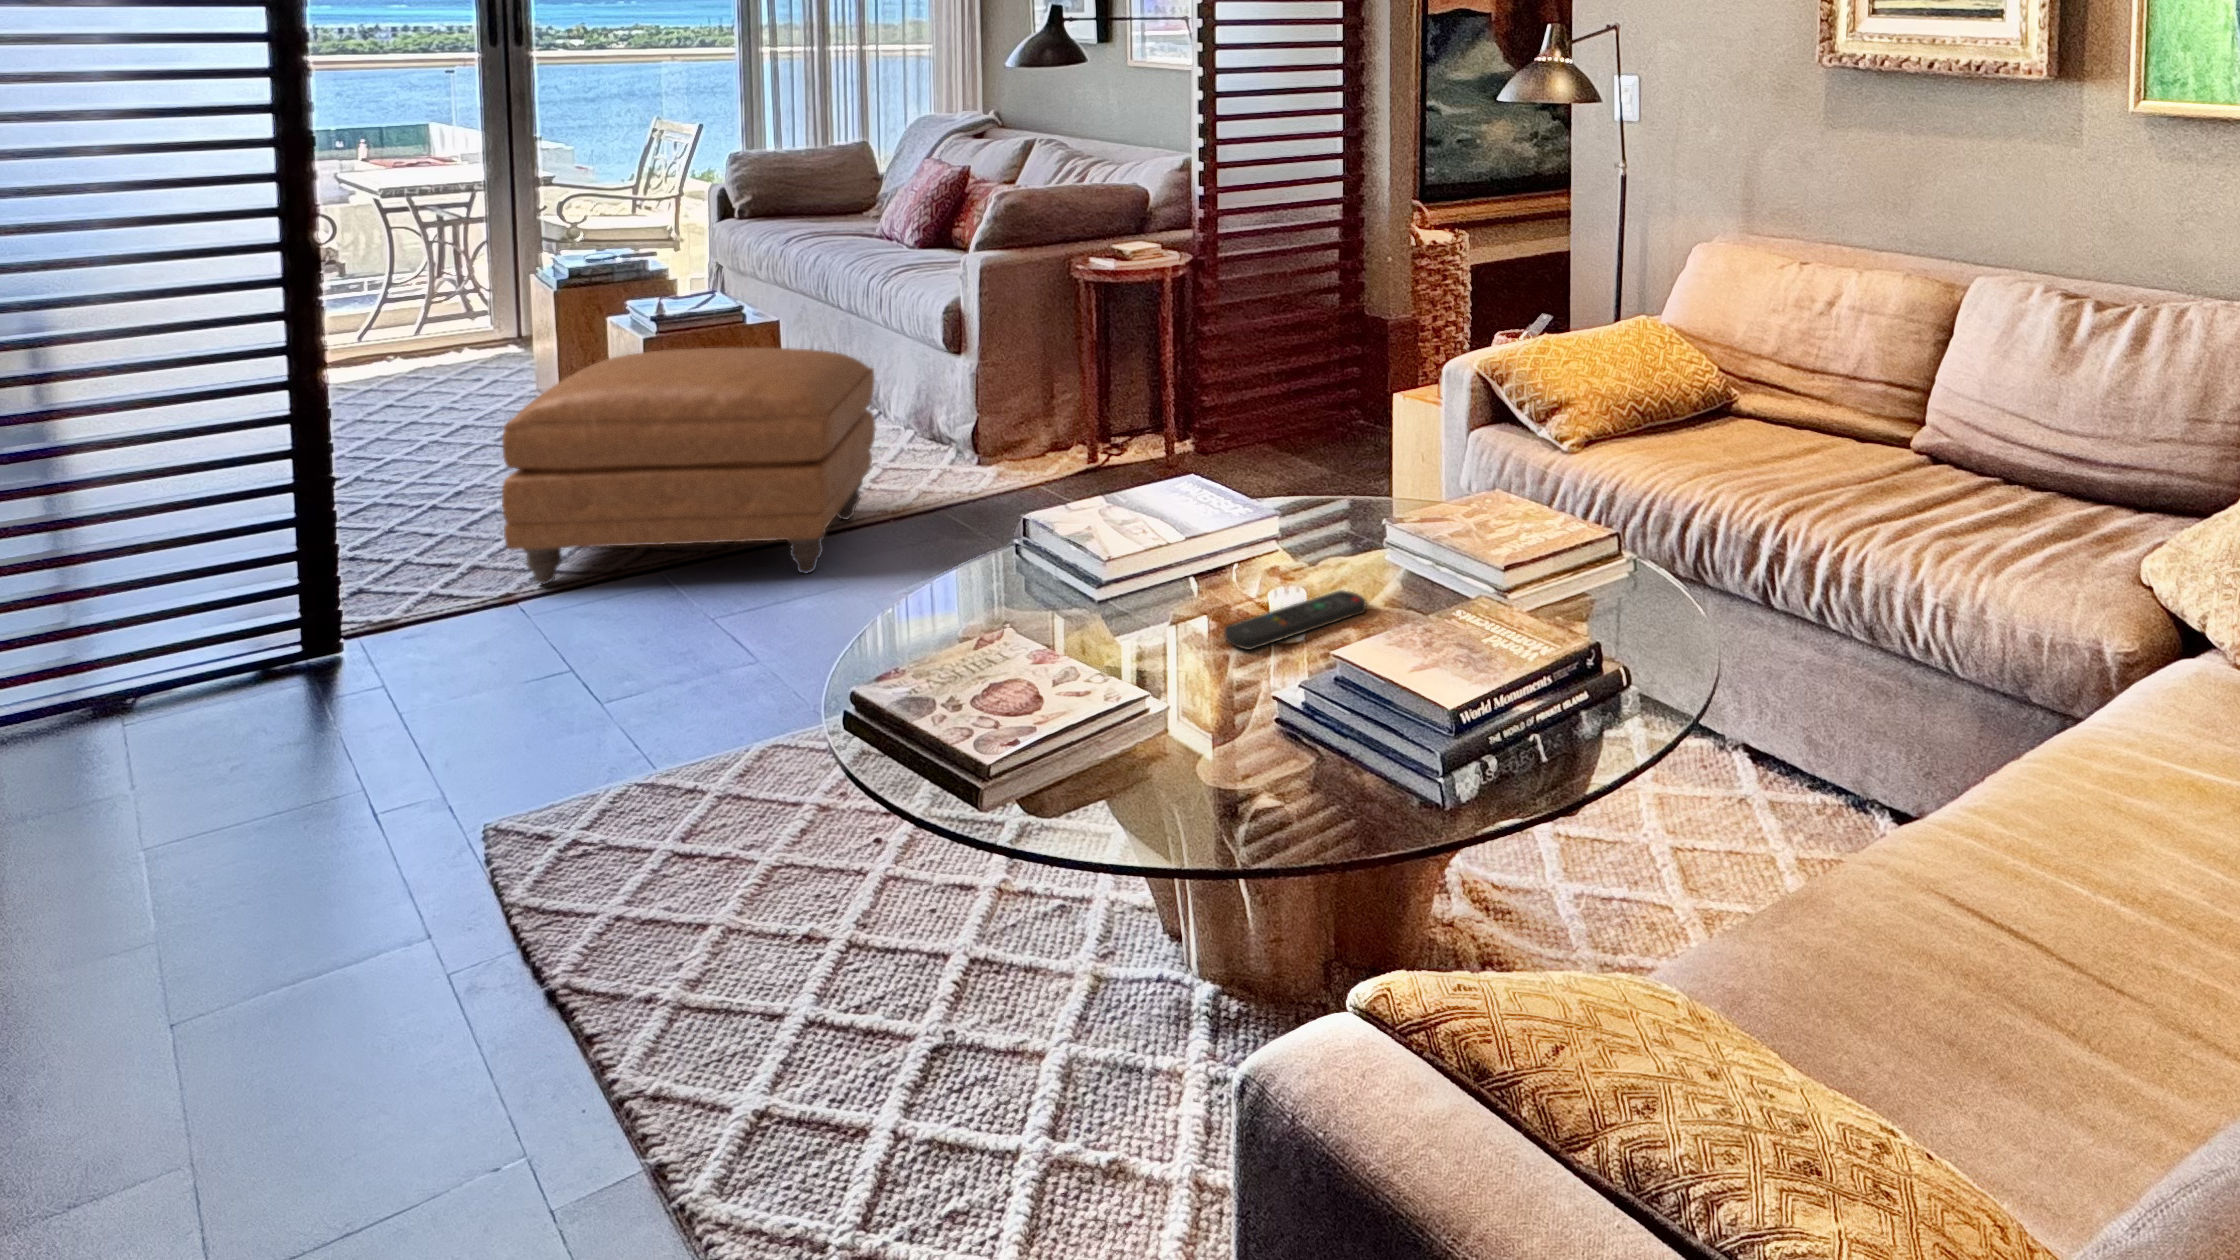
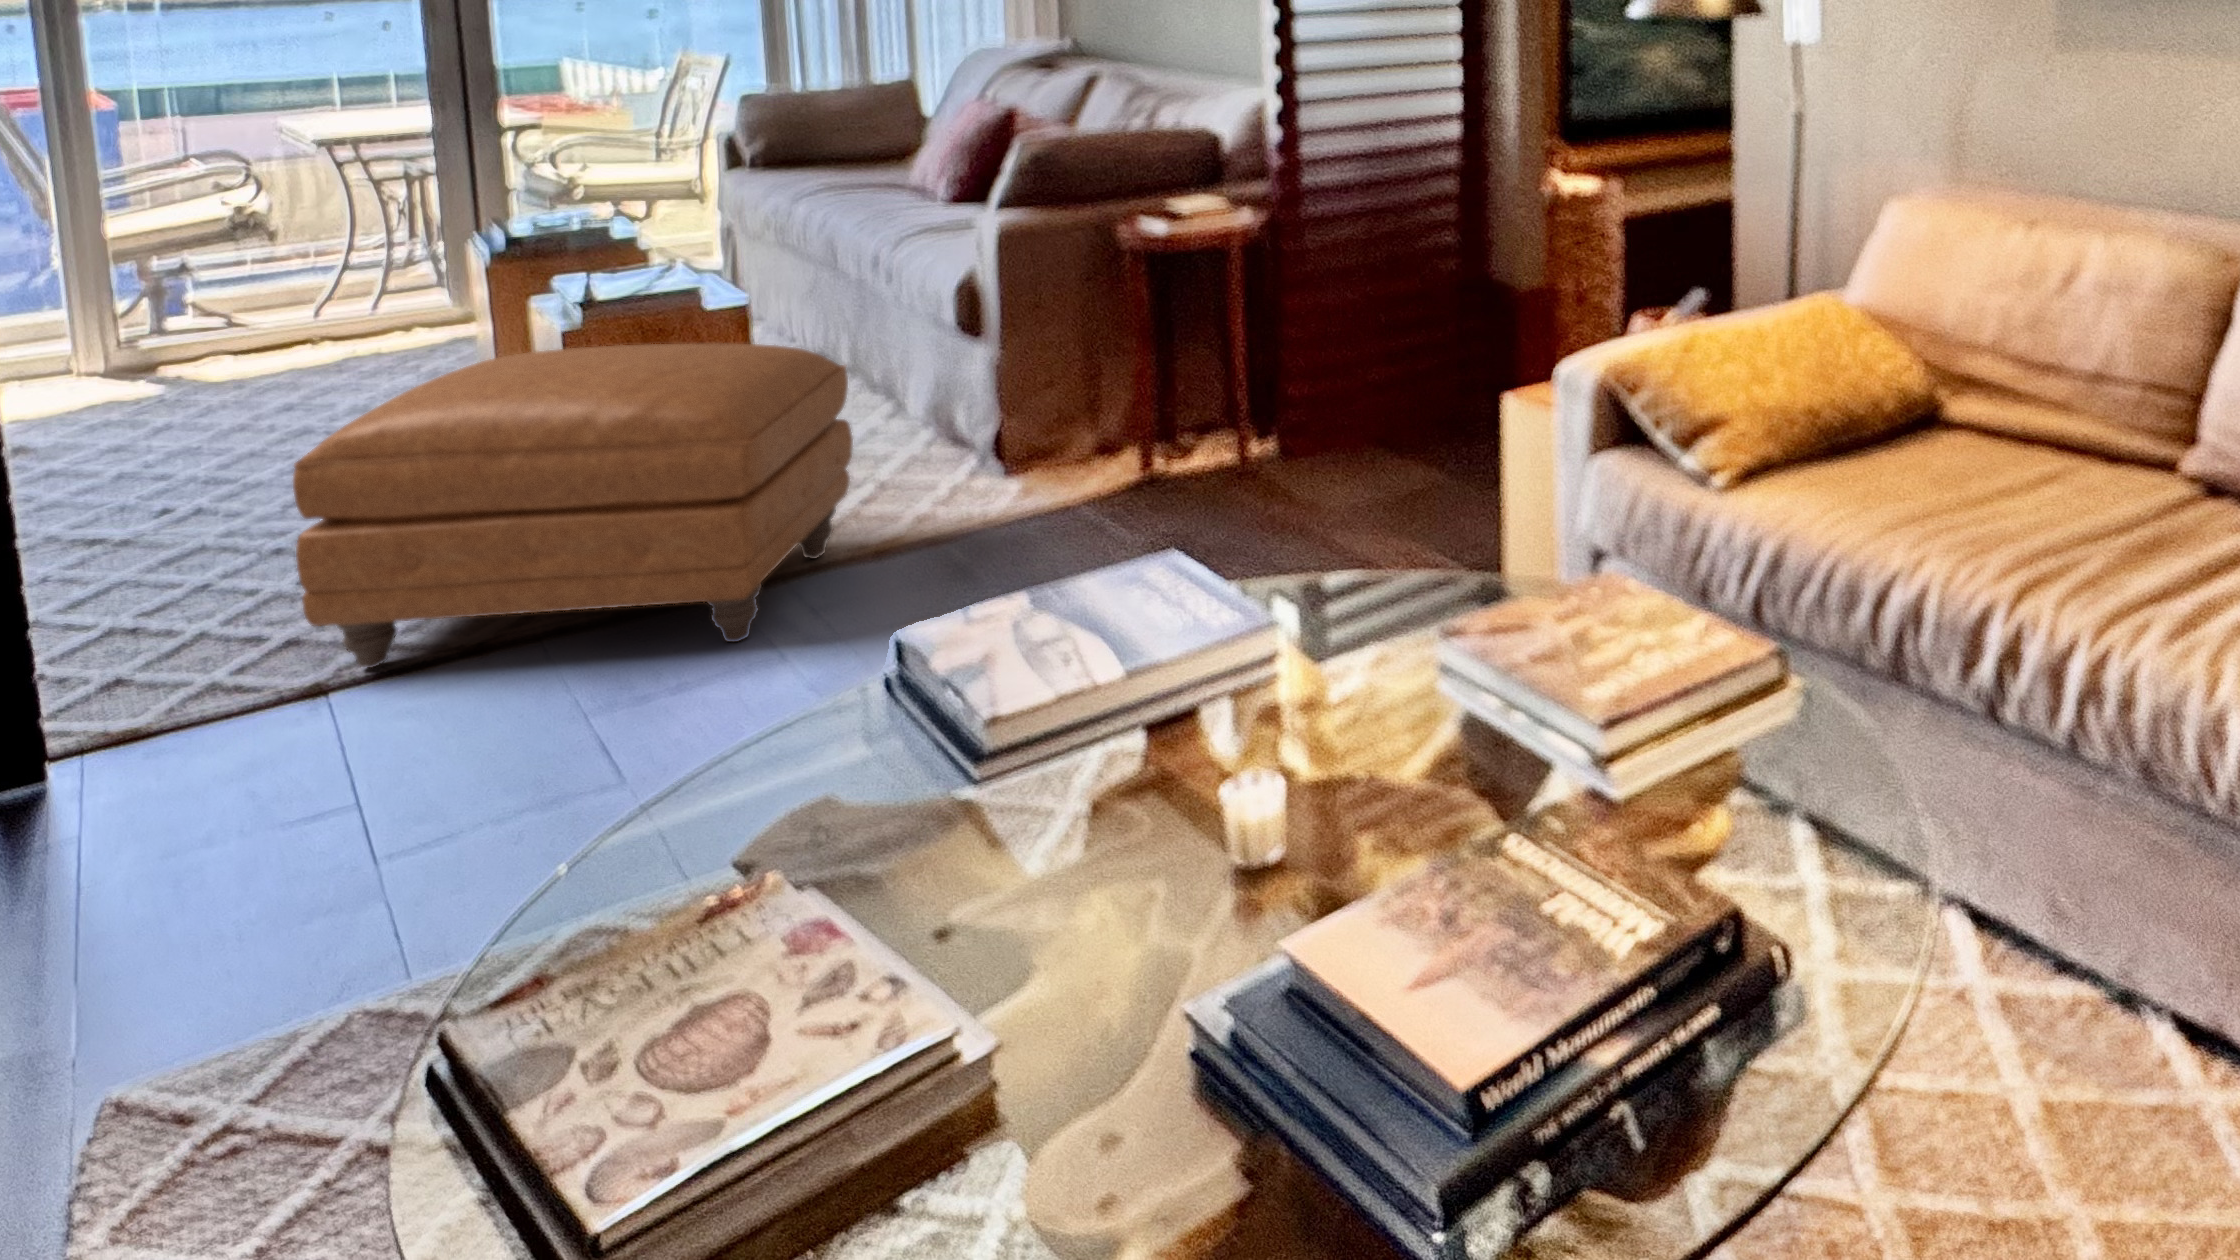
remote control: present [1224,590,1366,650] -> none [1150,760,1391,888]

